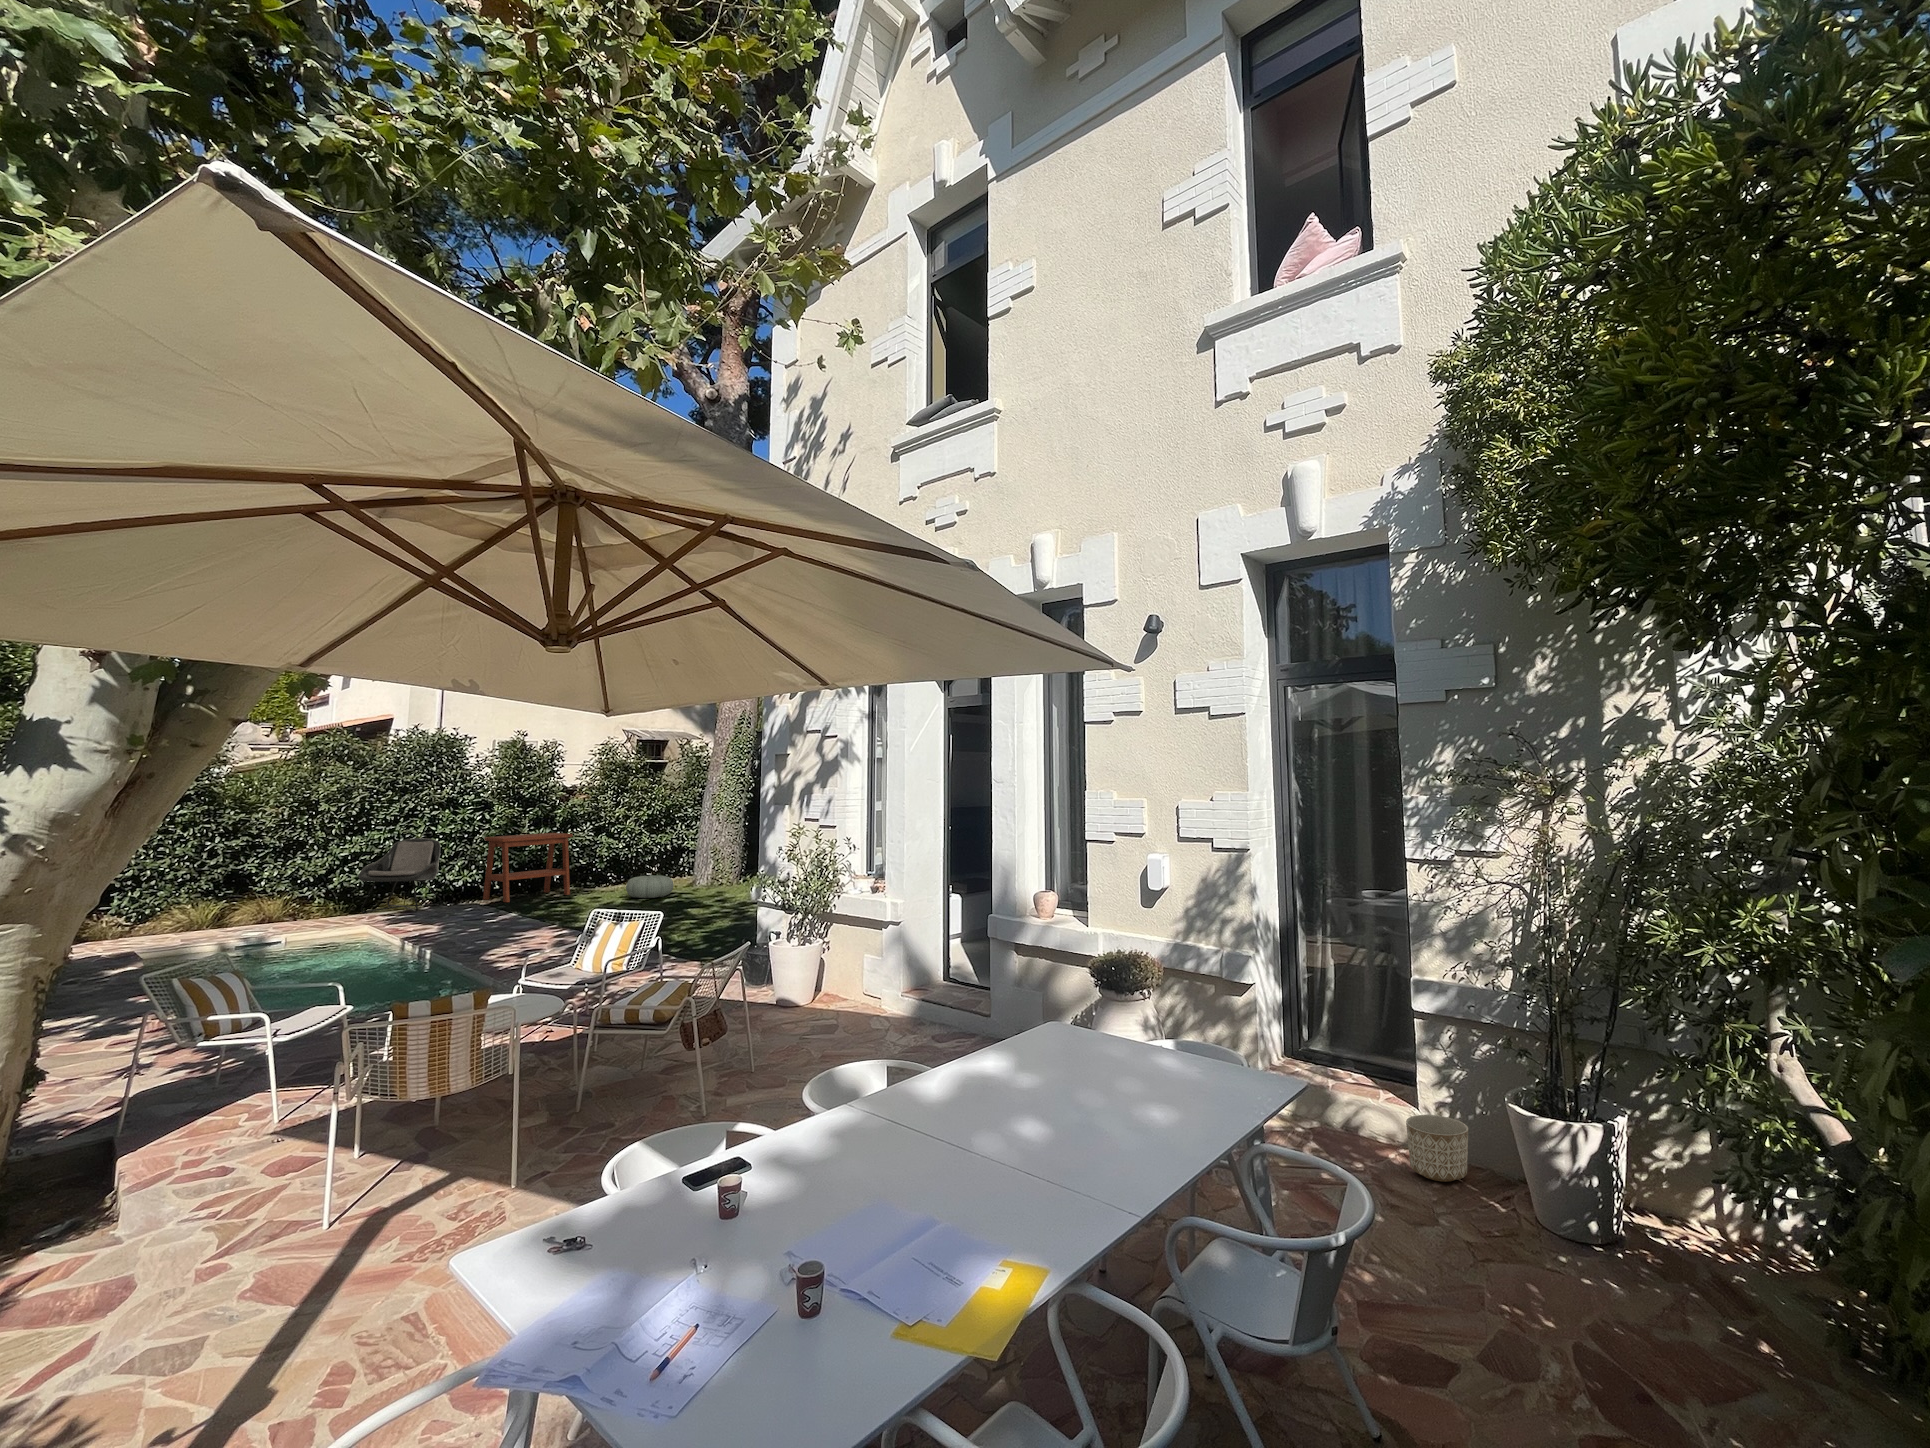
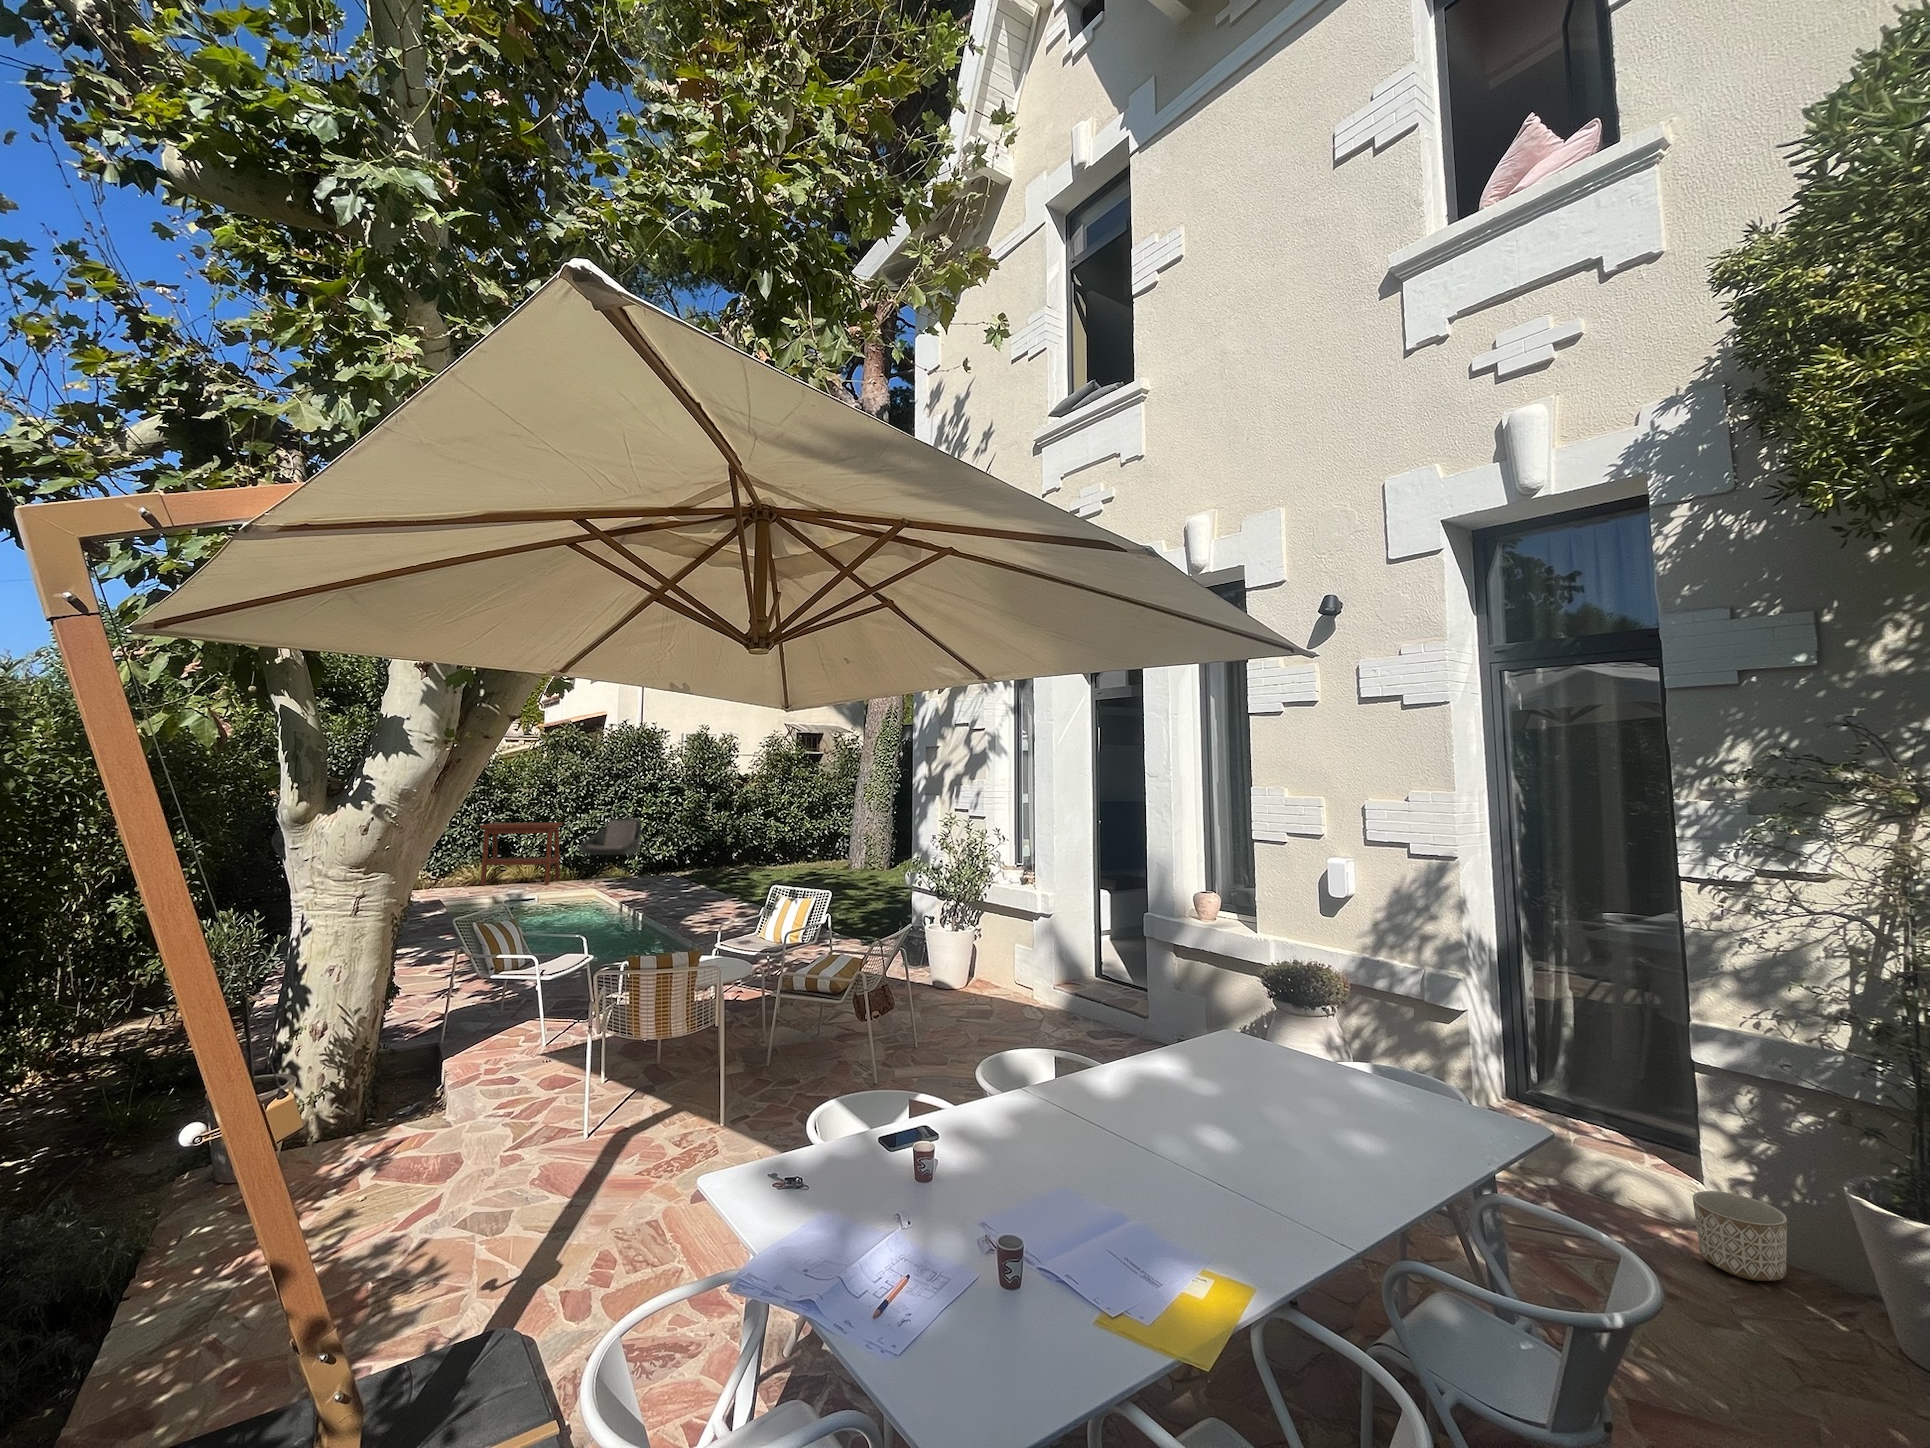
side table: present [483,833,573,902] -> present [480,822,563,886]
pouf: present [626,875,673,898] -> none [795,855,835,876]

